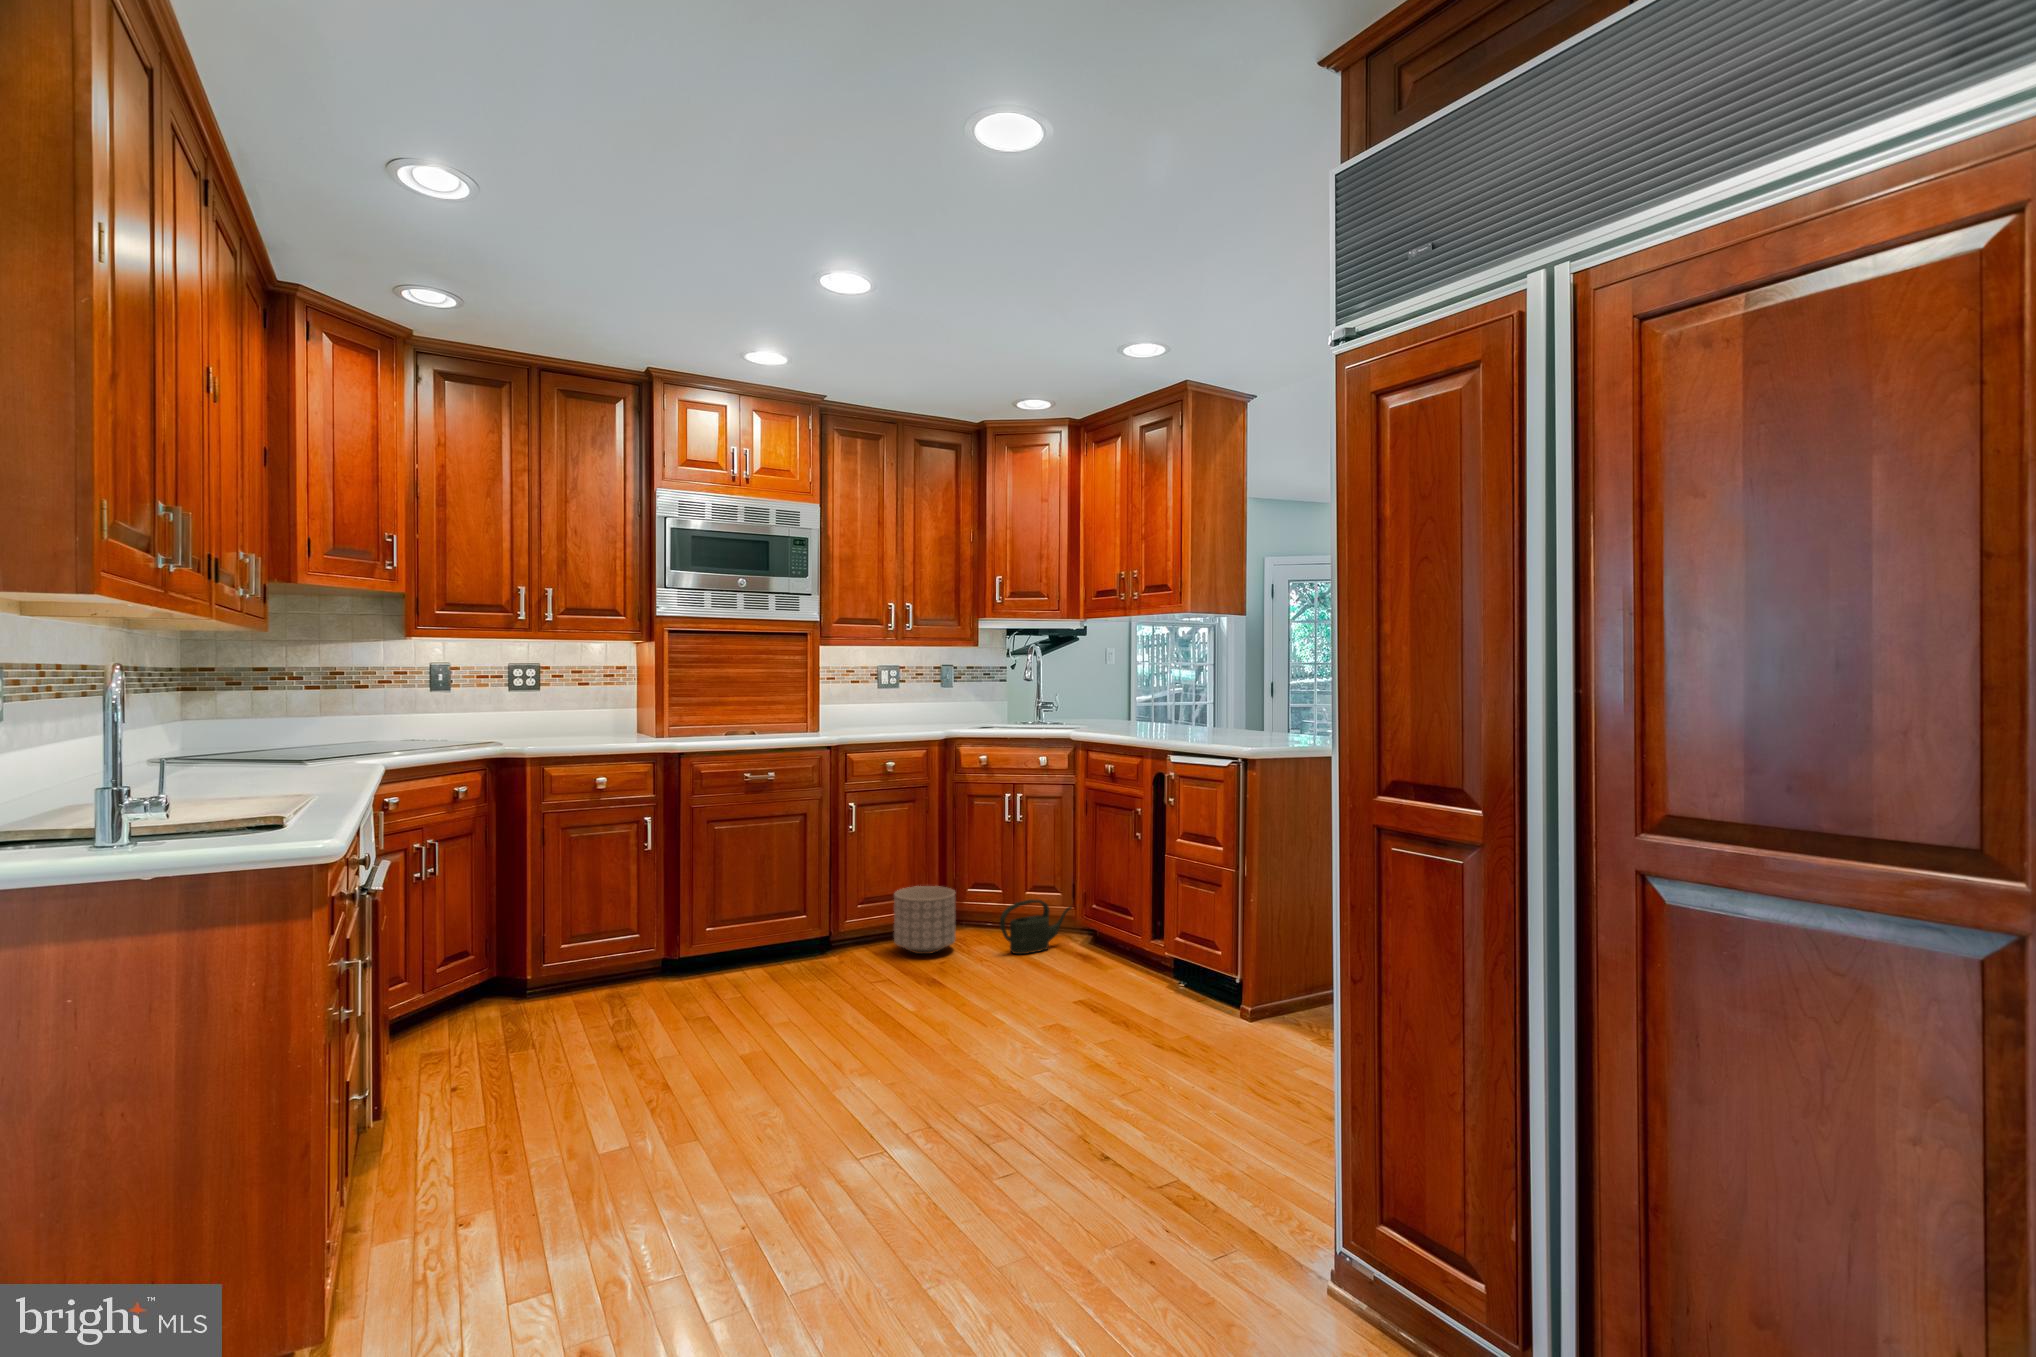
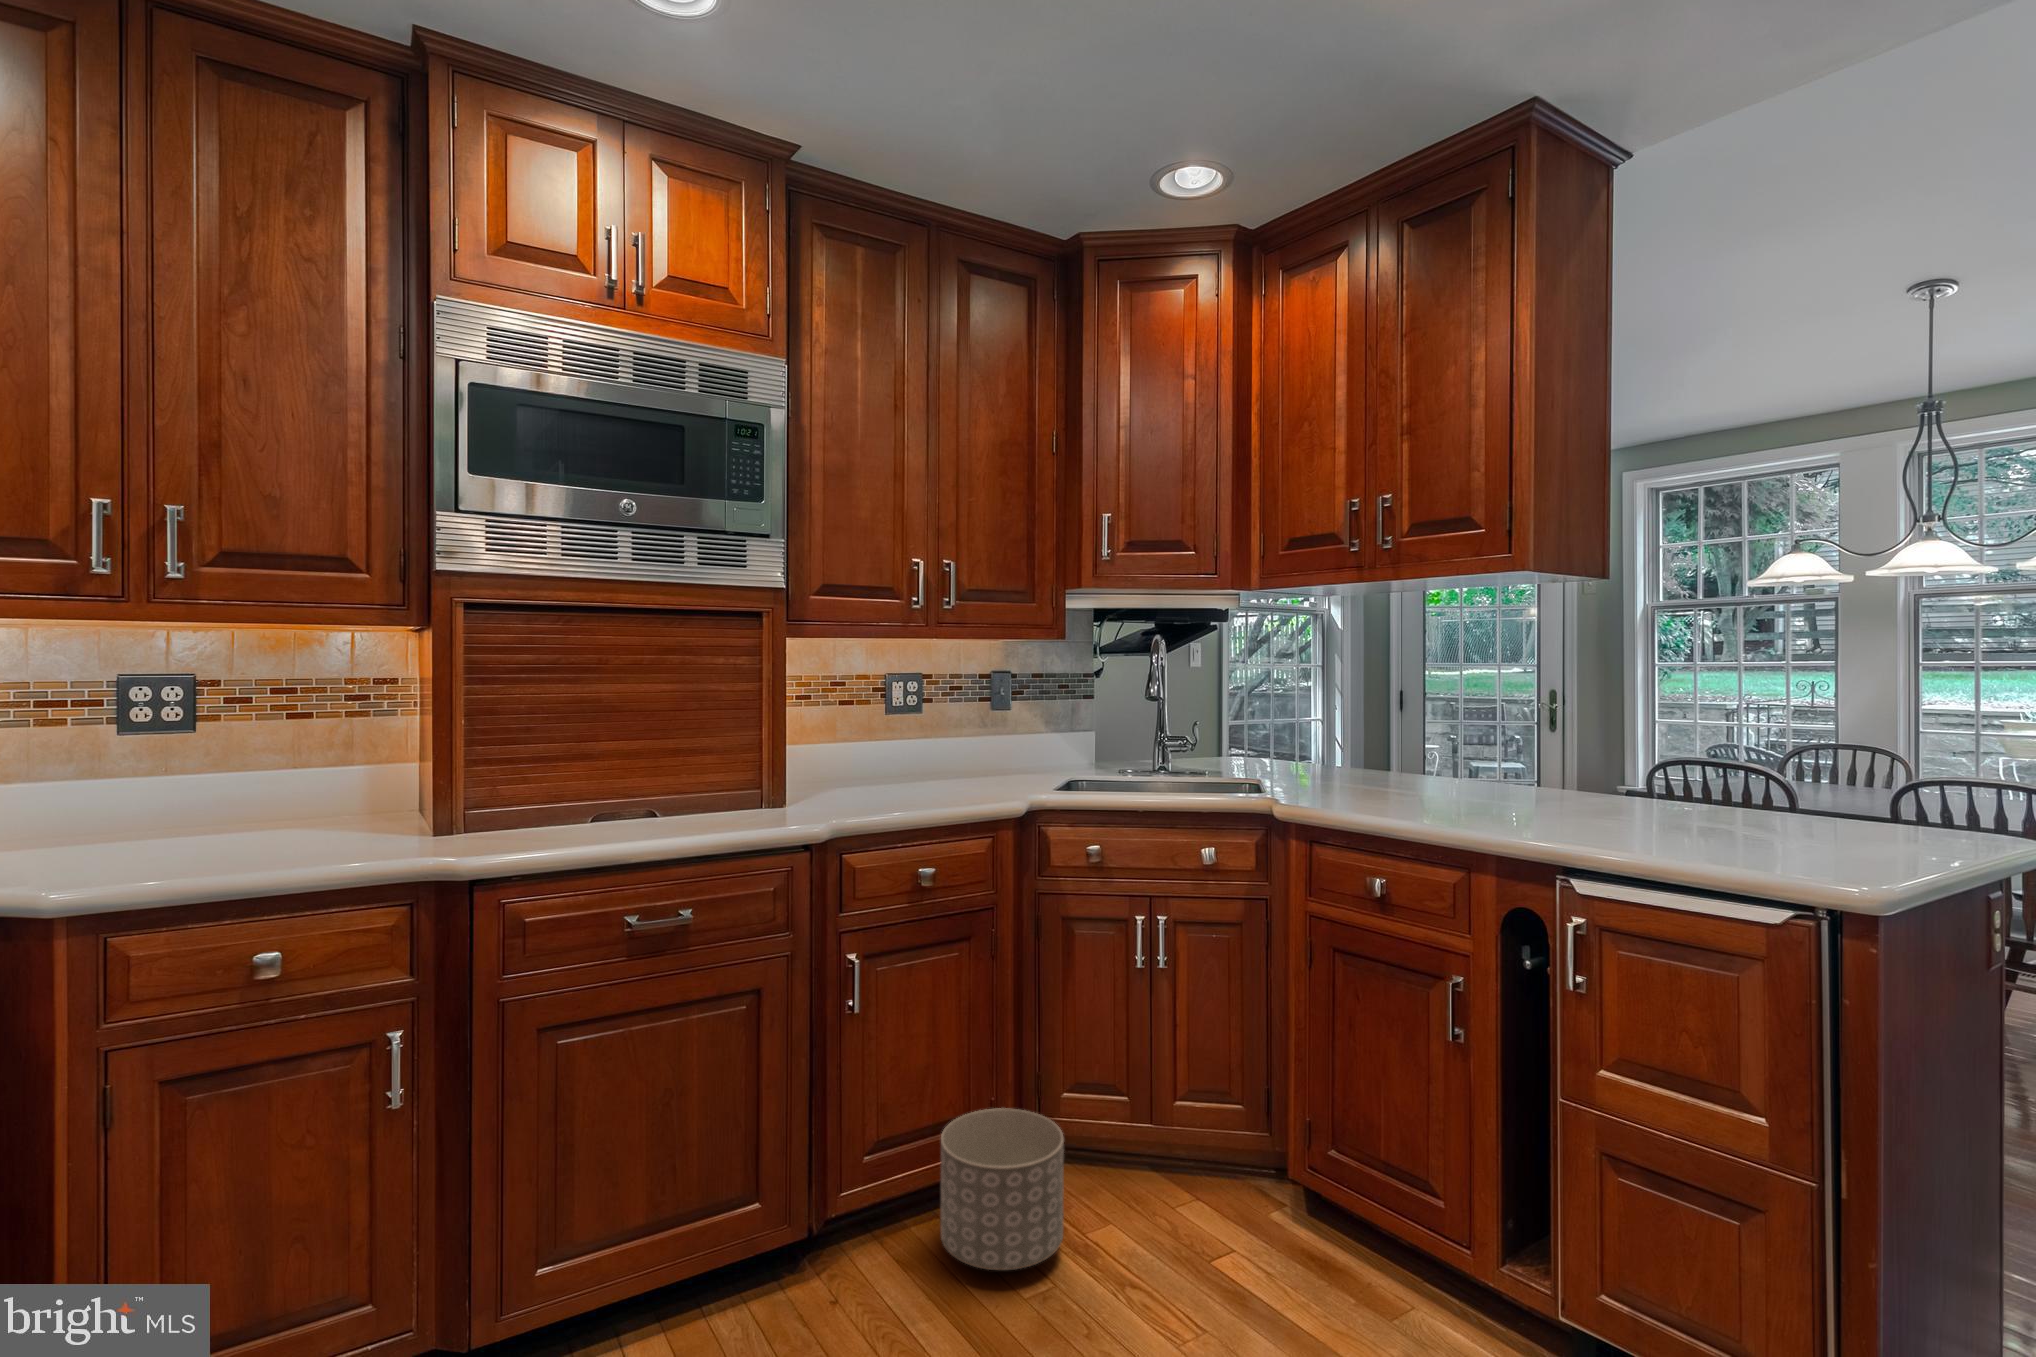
watering can: present [1000,899,1072,954] -> none [1158,1141,1282,1265]

